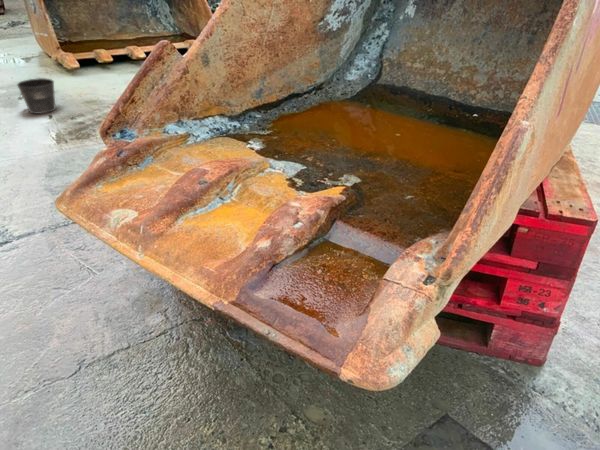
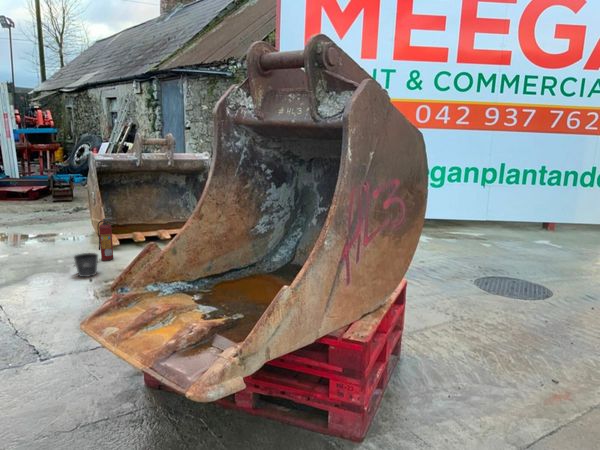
fire extinguisher: none [44,25,75,91] -> present [97,218,114,261]

